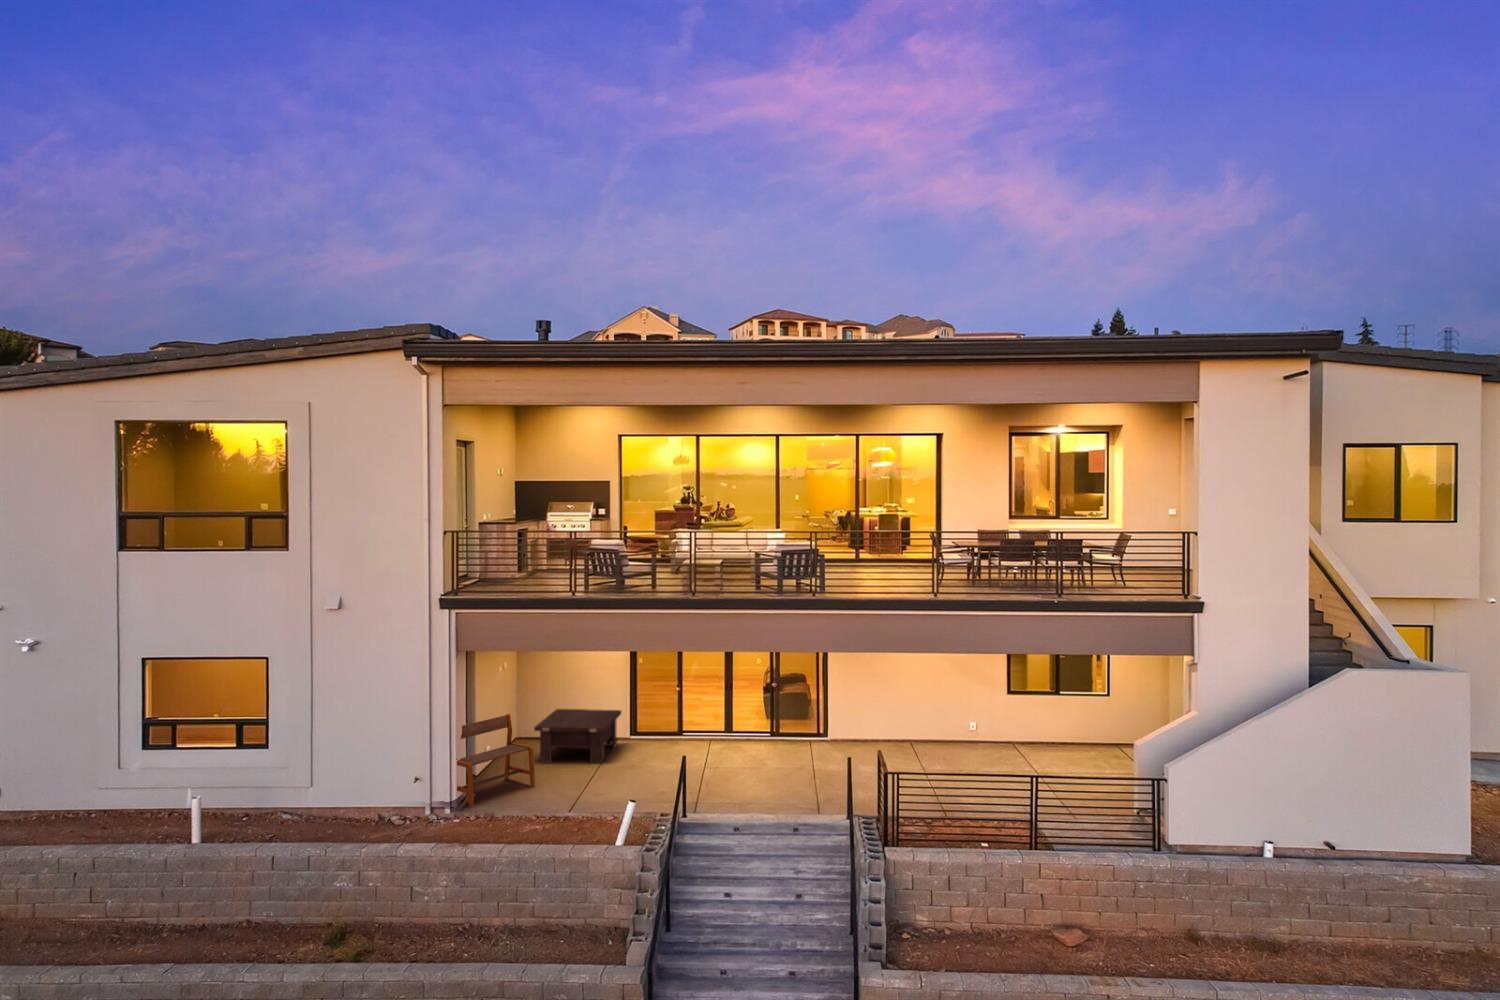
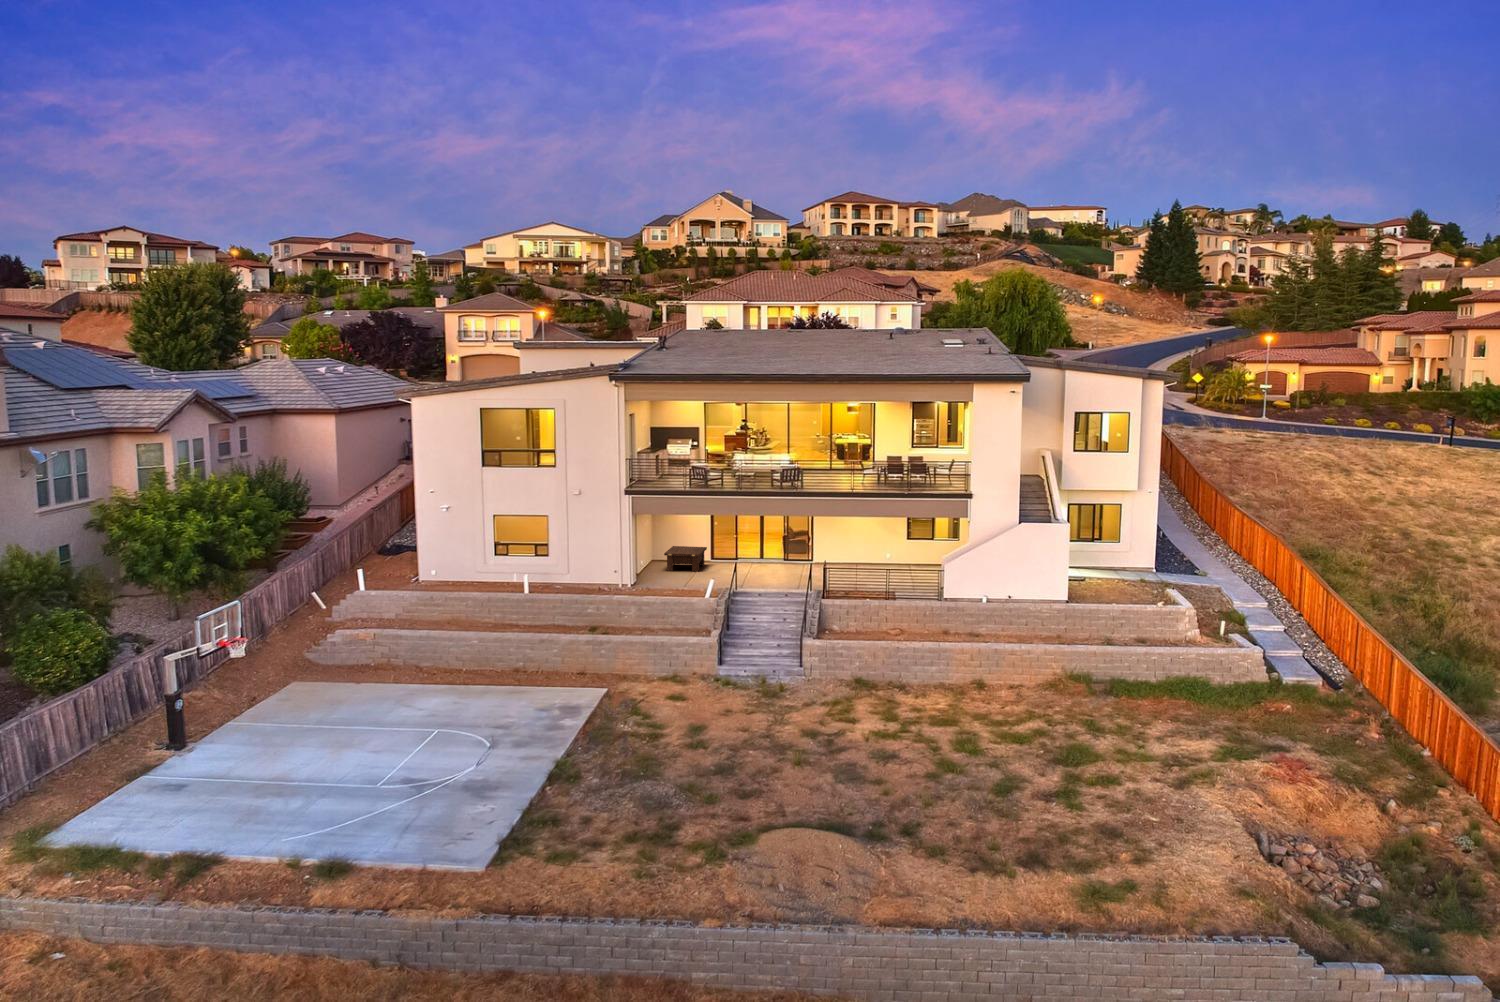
bench: present [456,714,535,806] -> none [630,546,668,585]

